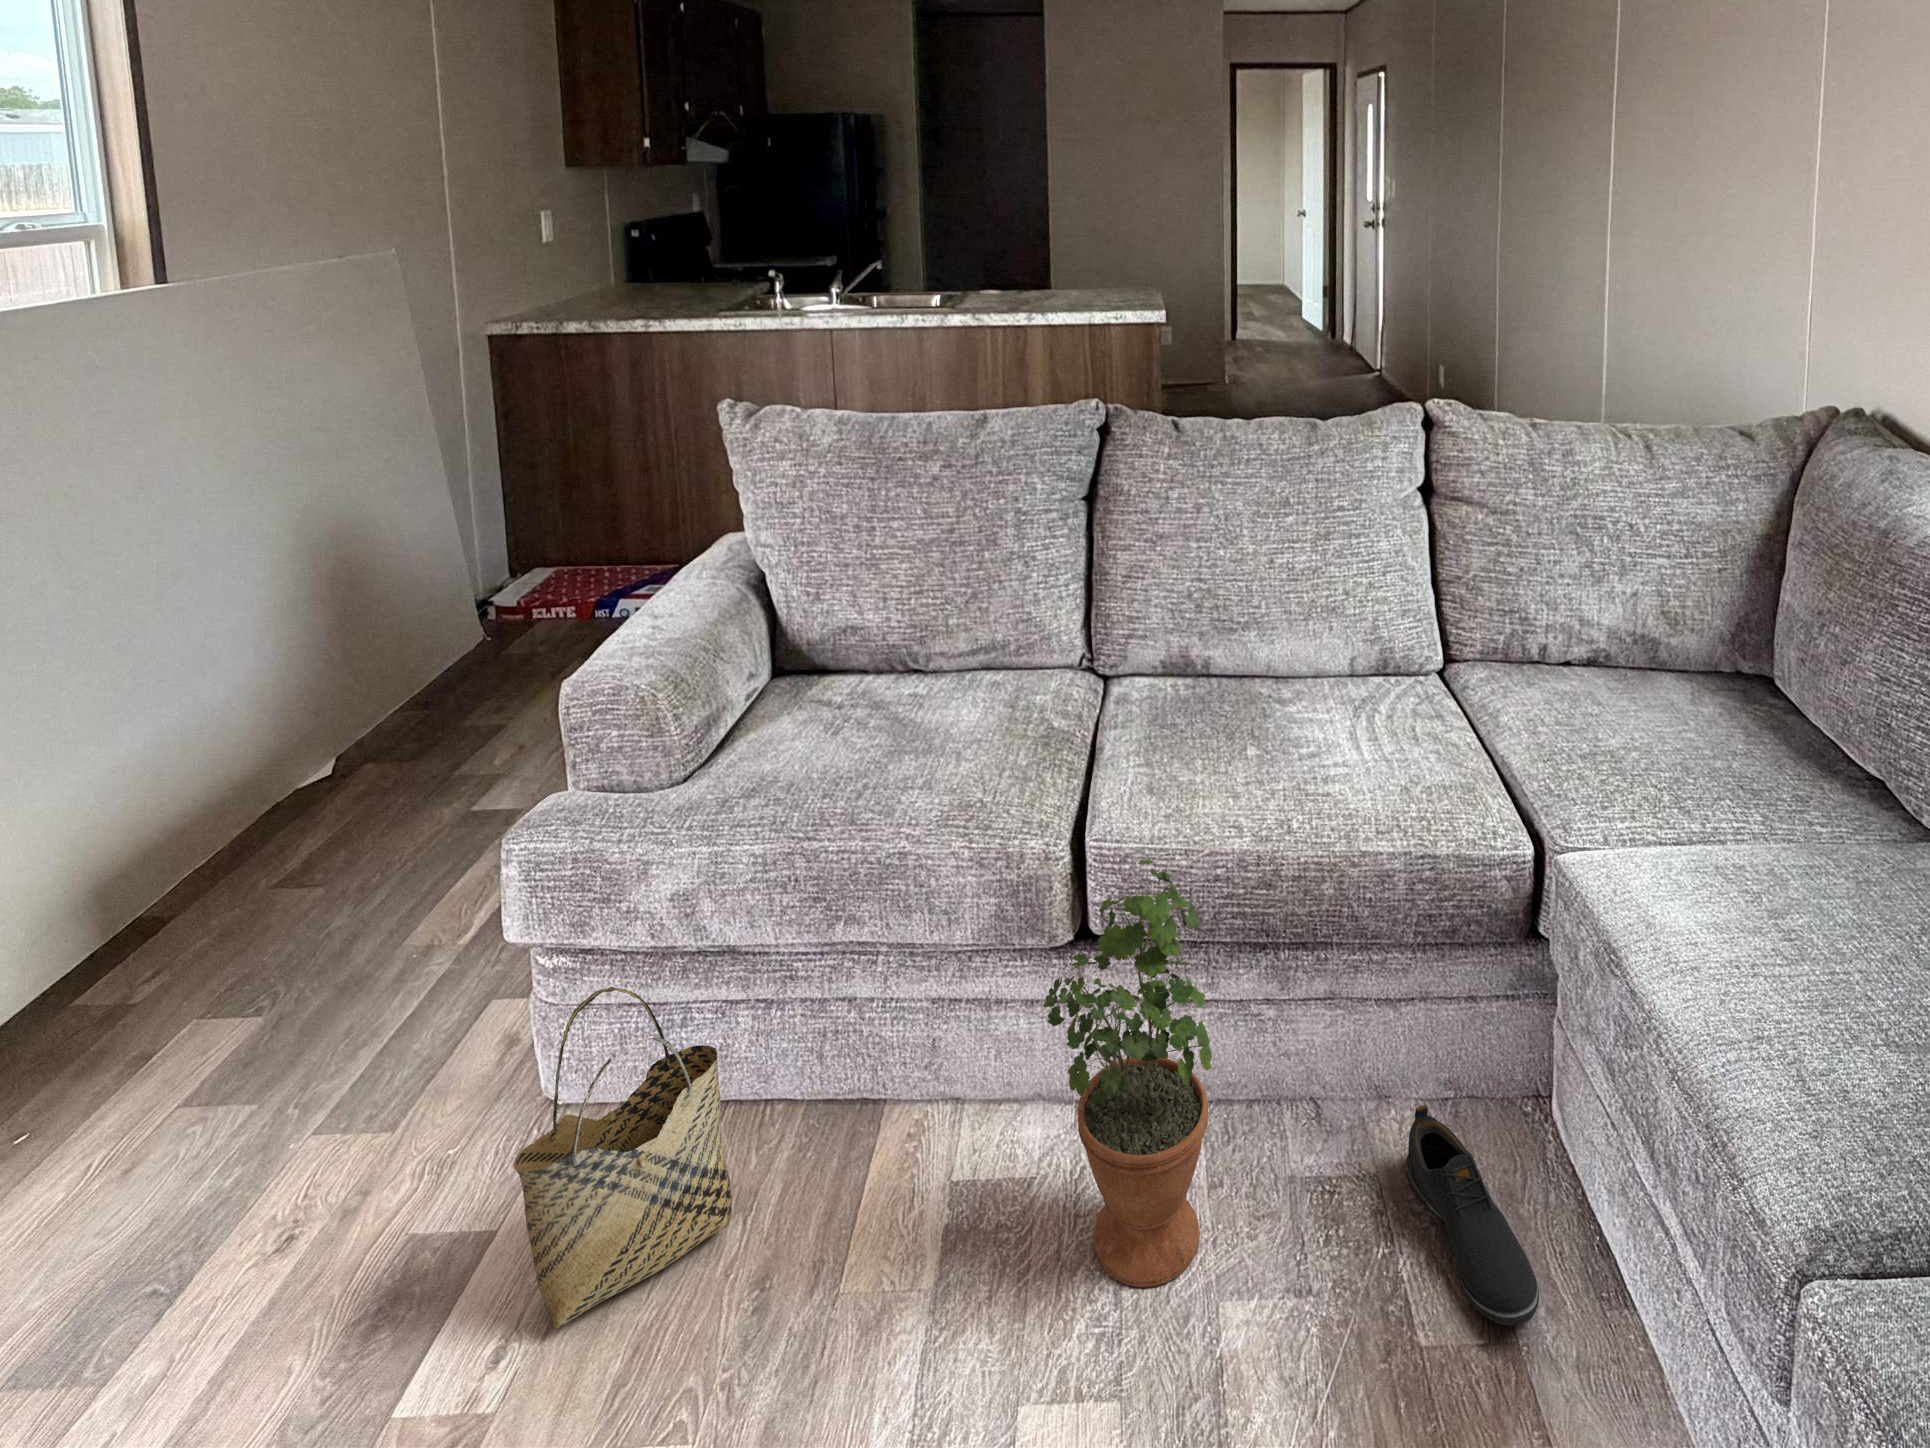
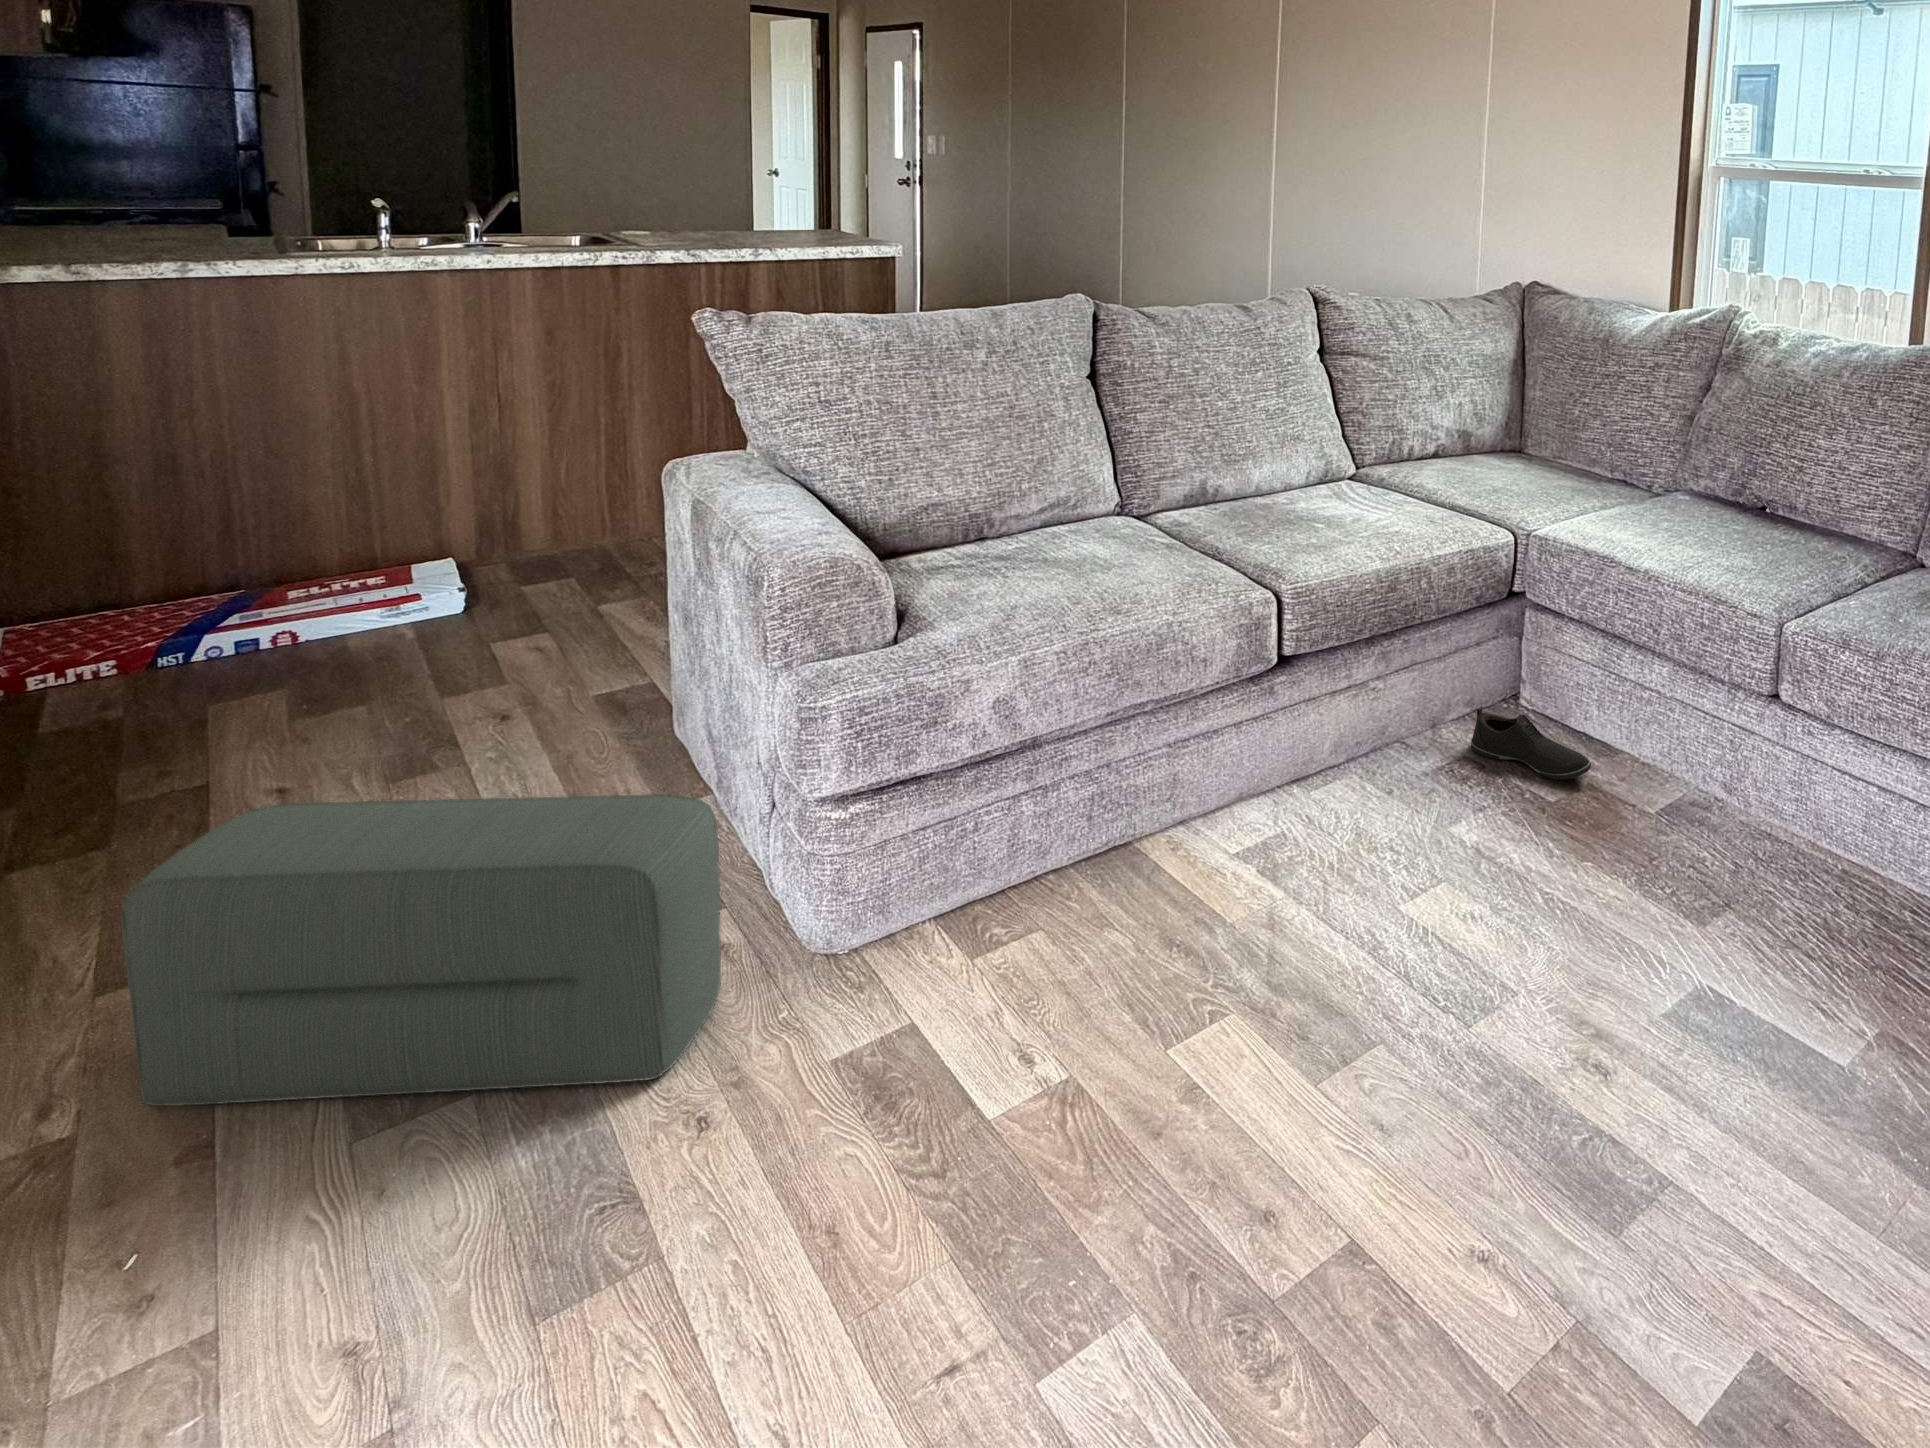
pouf: none [185,786,470,1160] -> present [121,794,721,1106]
potted plant: present [1044,860,1212,1287] -> none [1320,570,1425,849]
woven basket: present [514,987,732,1329] -> none [999,770,1112,1028]

